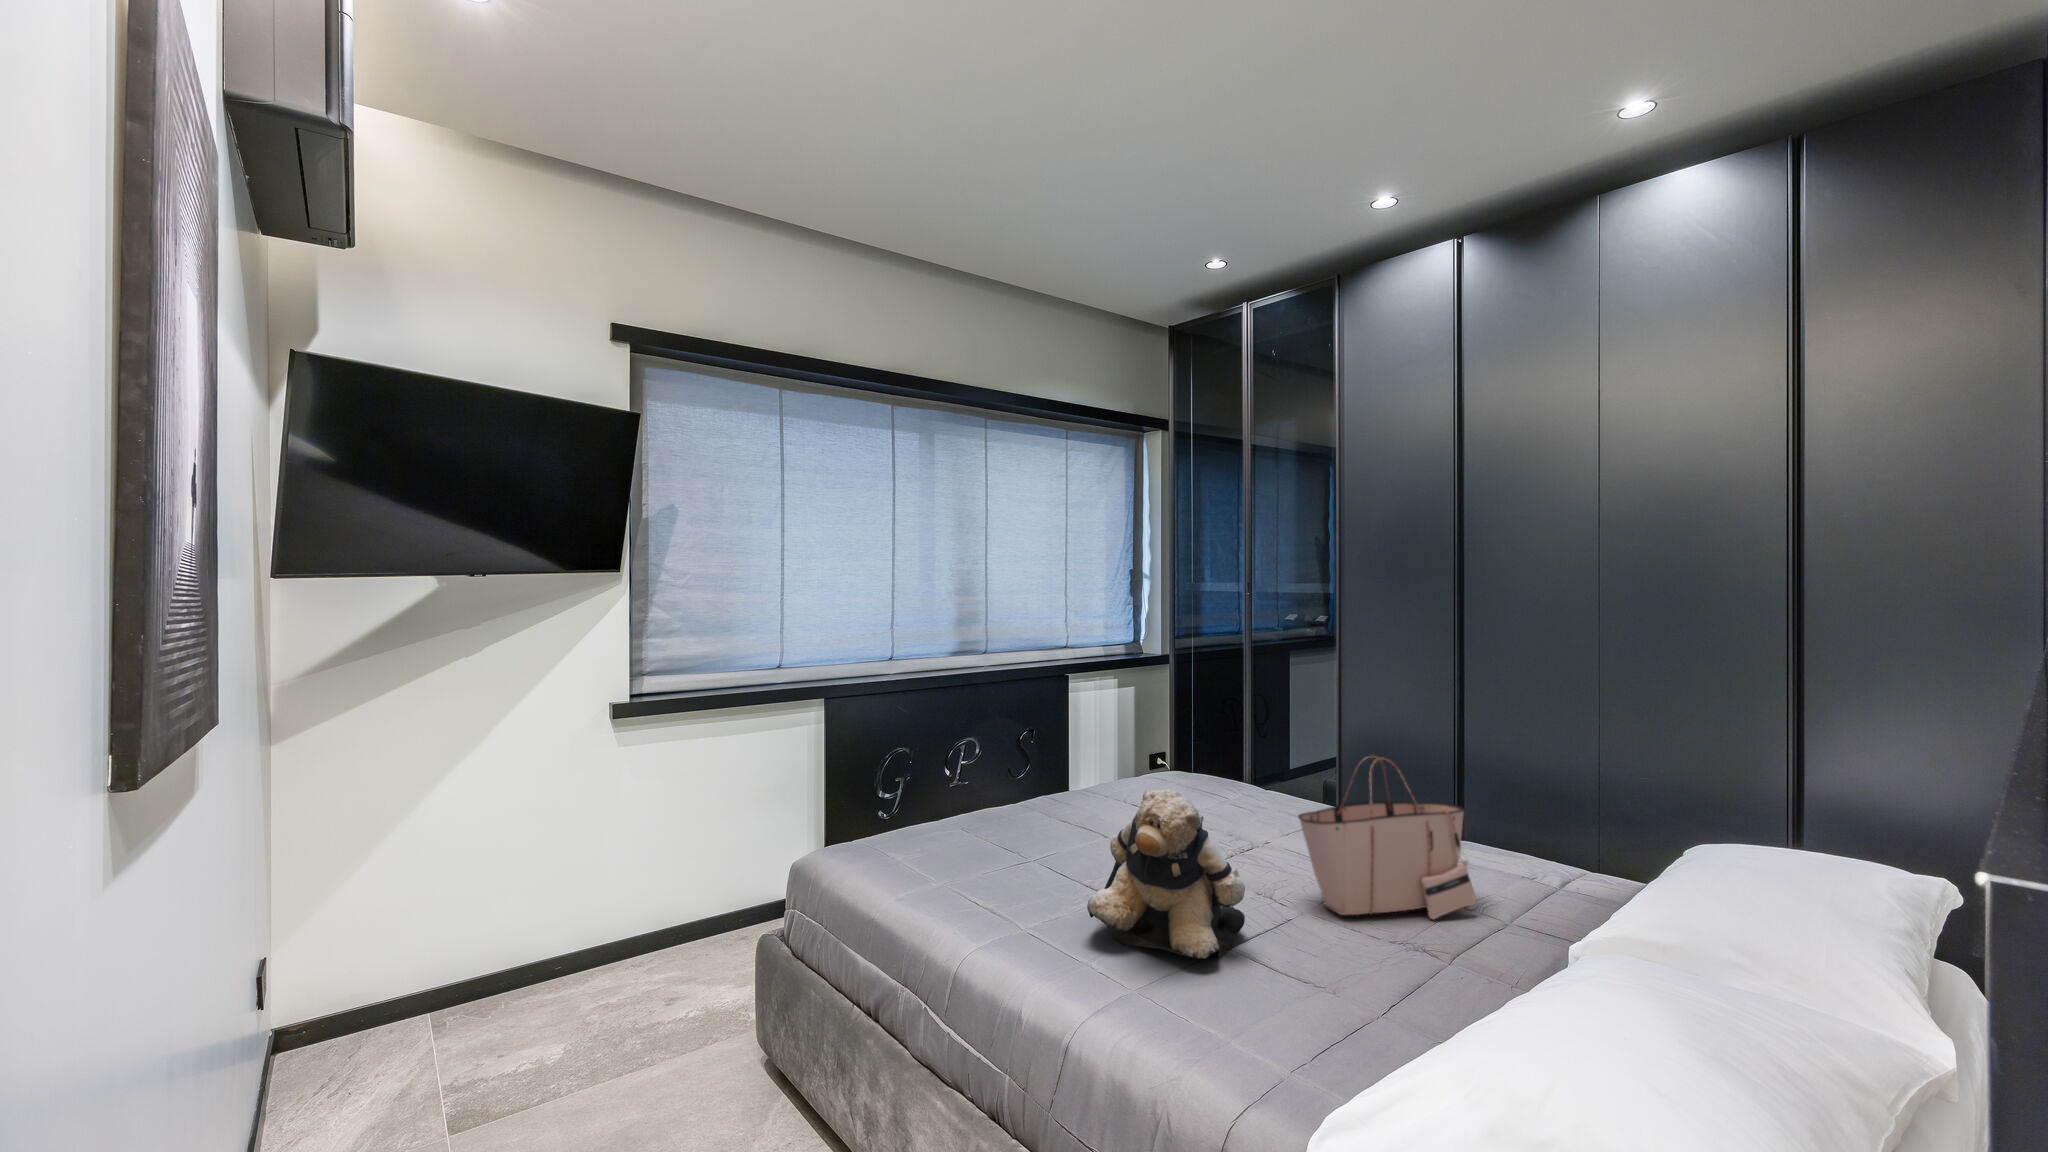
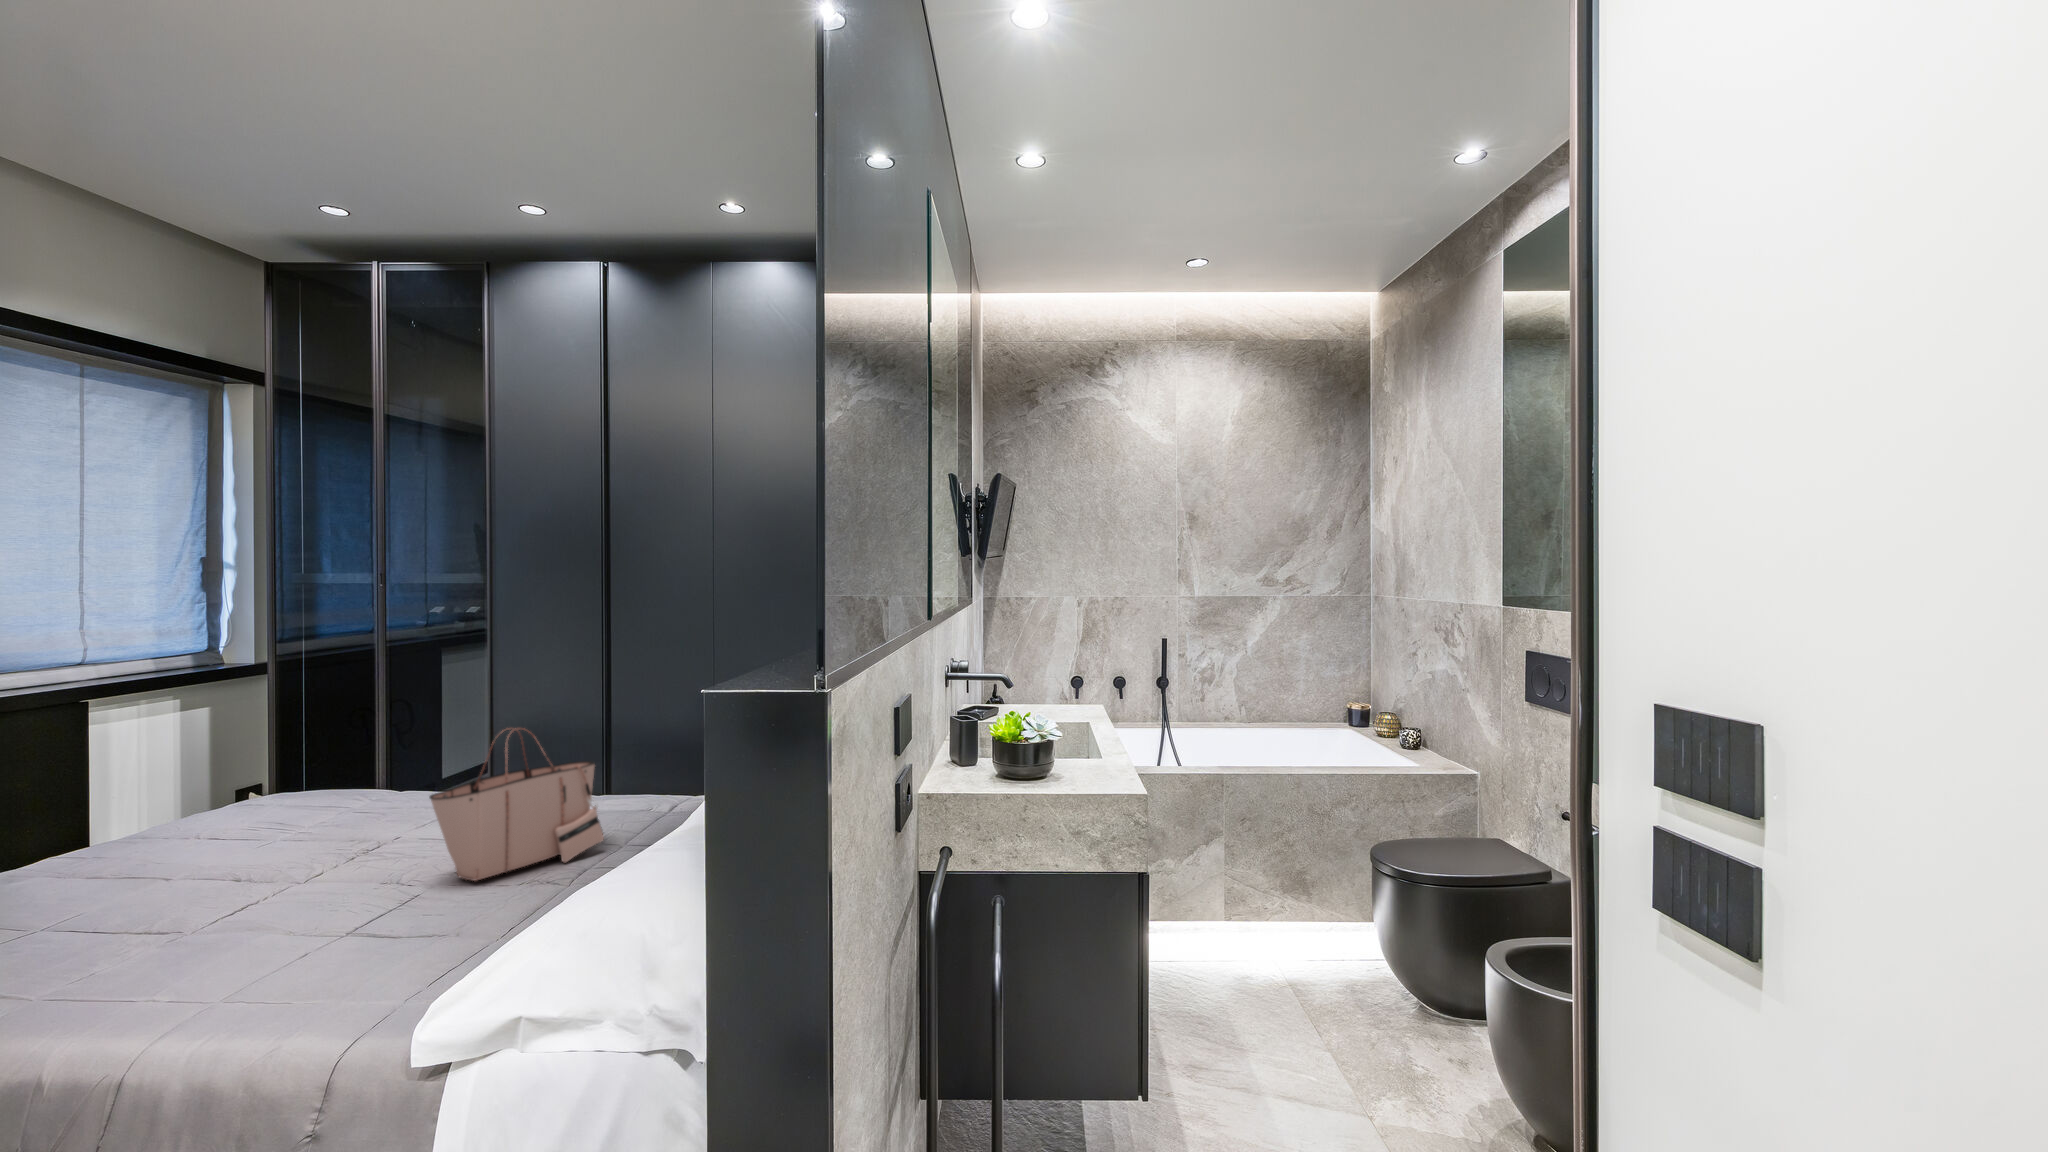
teddy bear: present [1087,790,1245,959] -> none [135,789,363,976]

